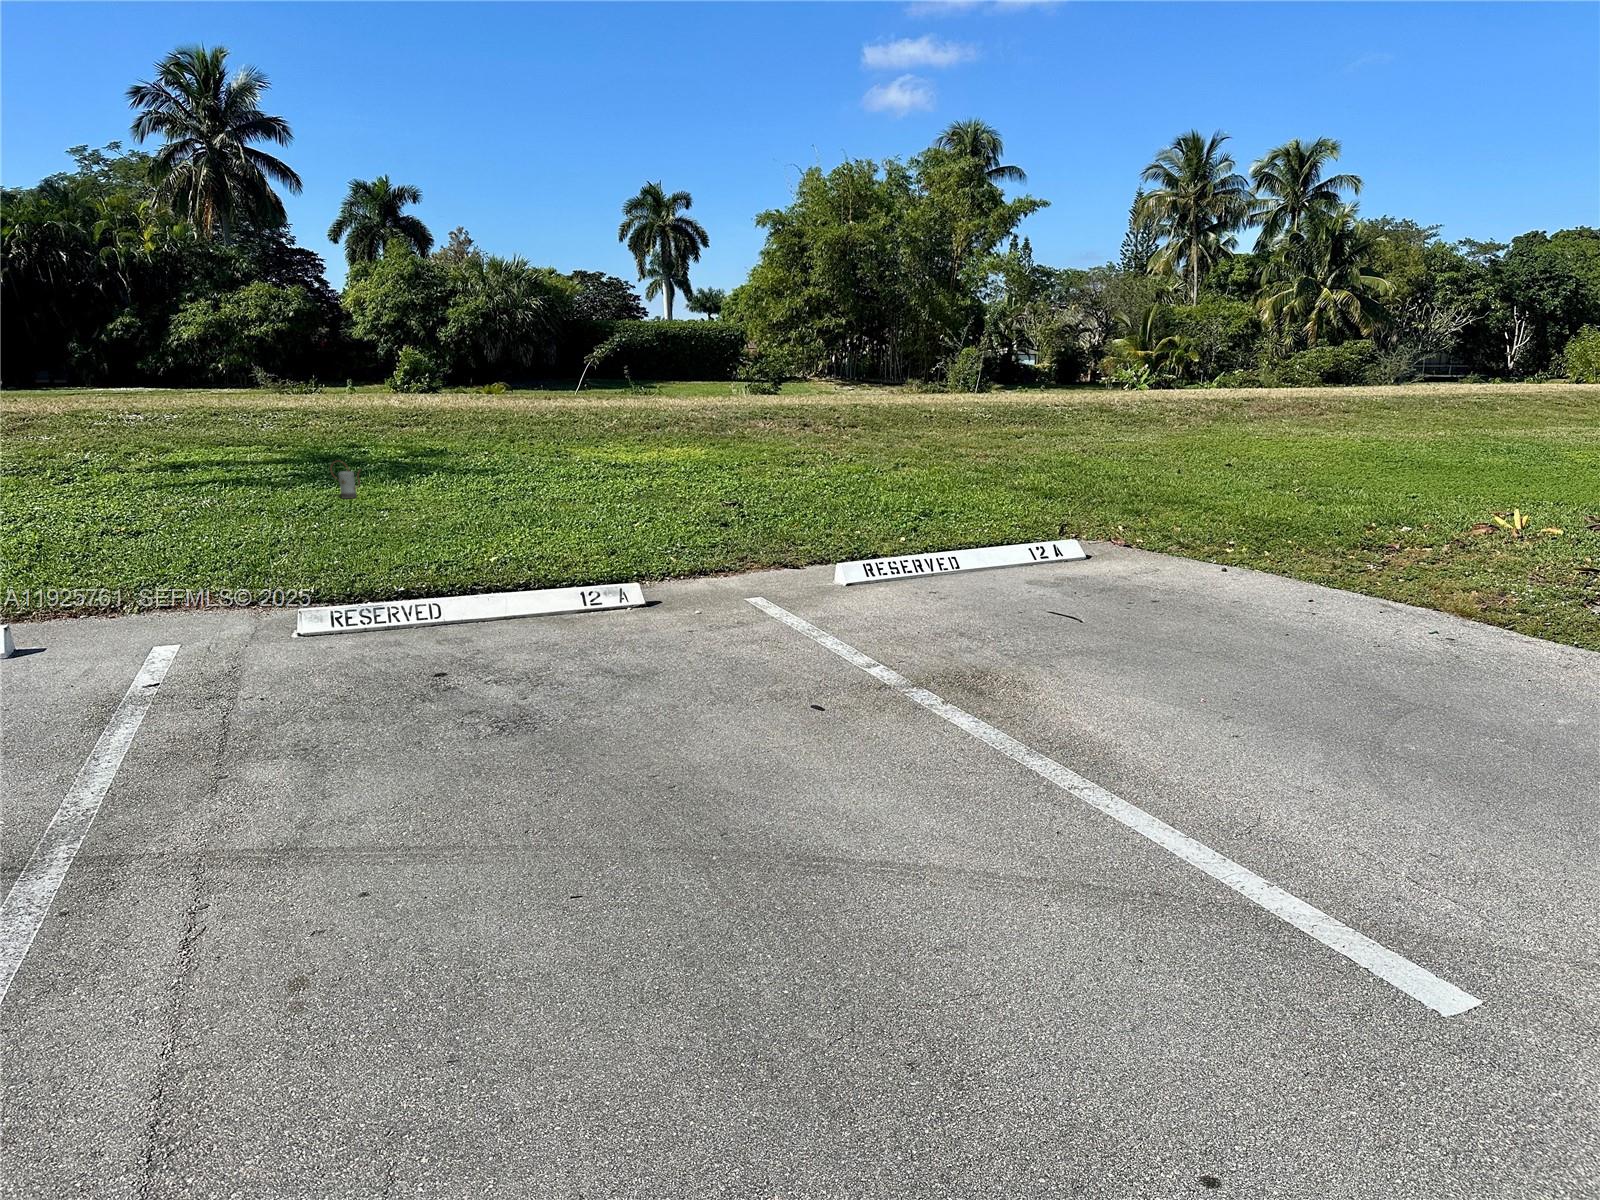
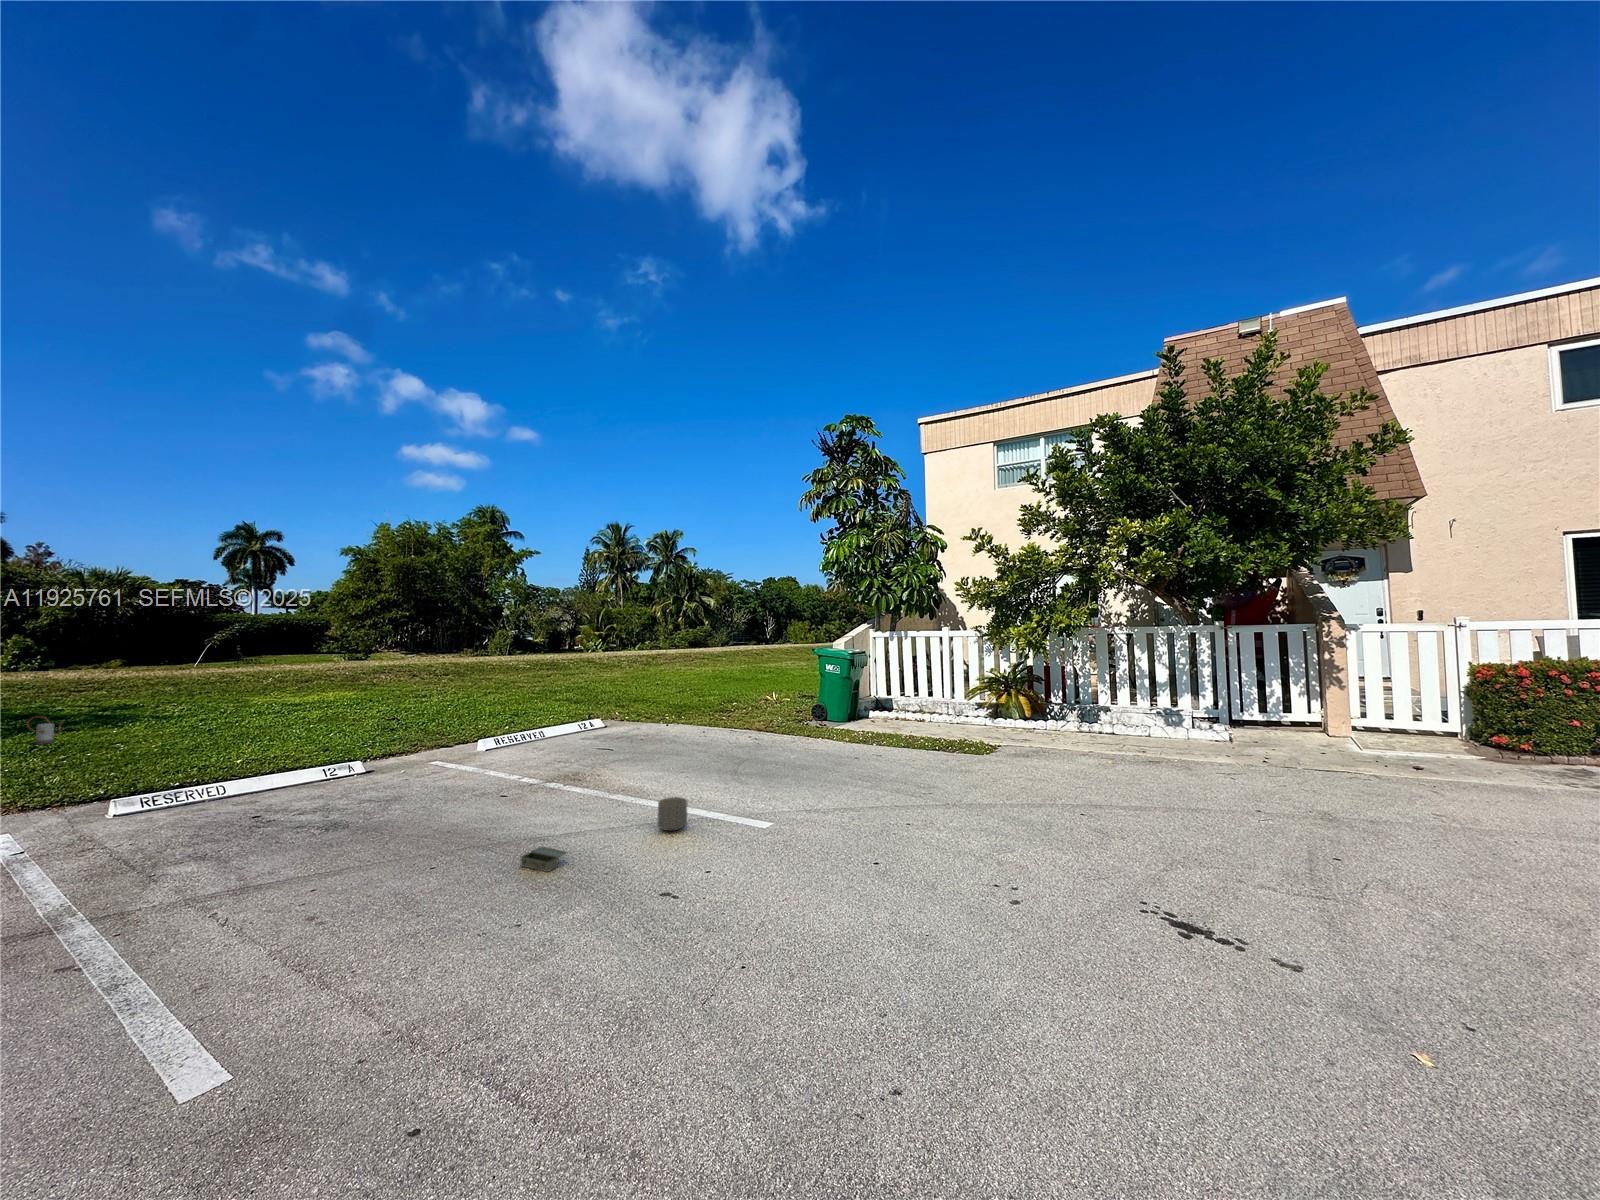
planter: none [1098,919,1212,1051] -> present [658,797,687,831]
toolbox: none [666,981,782,1097] -> present [521,847,566,872]

